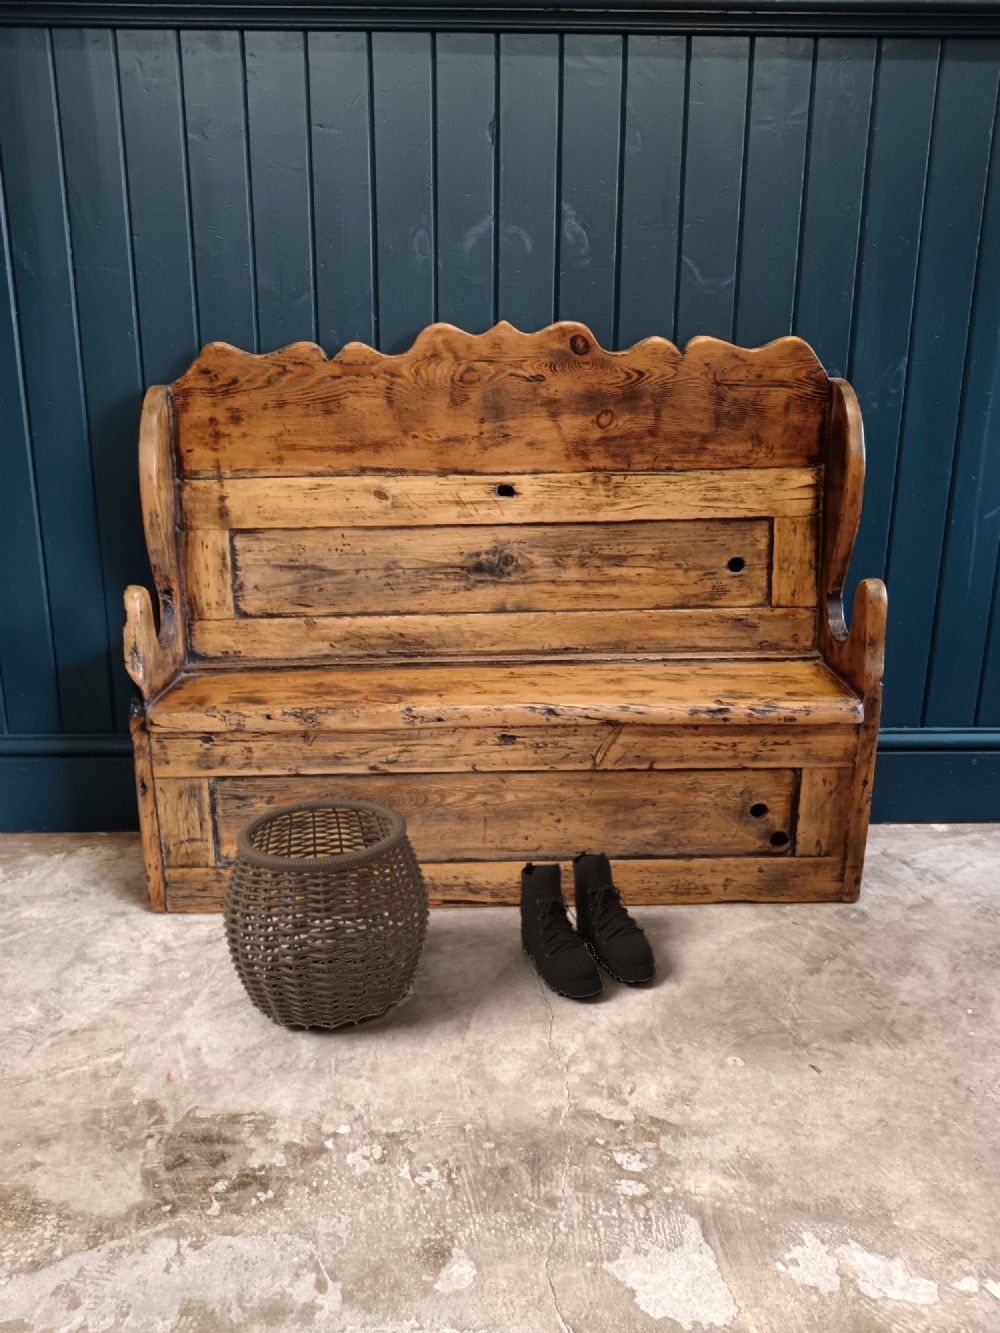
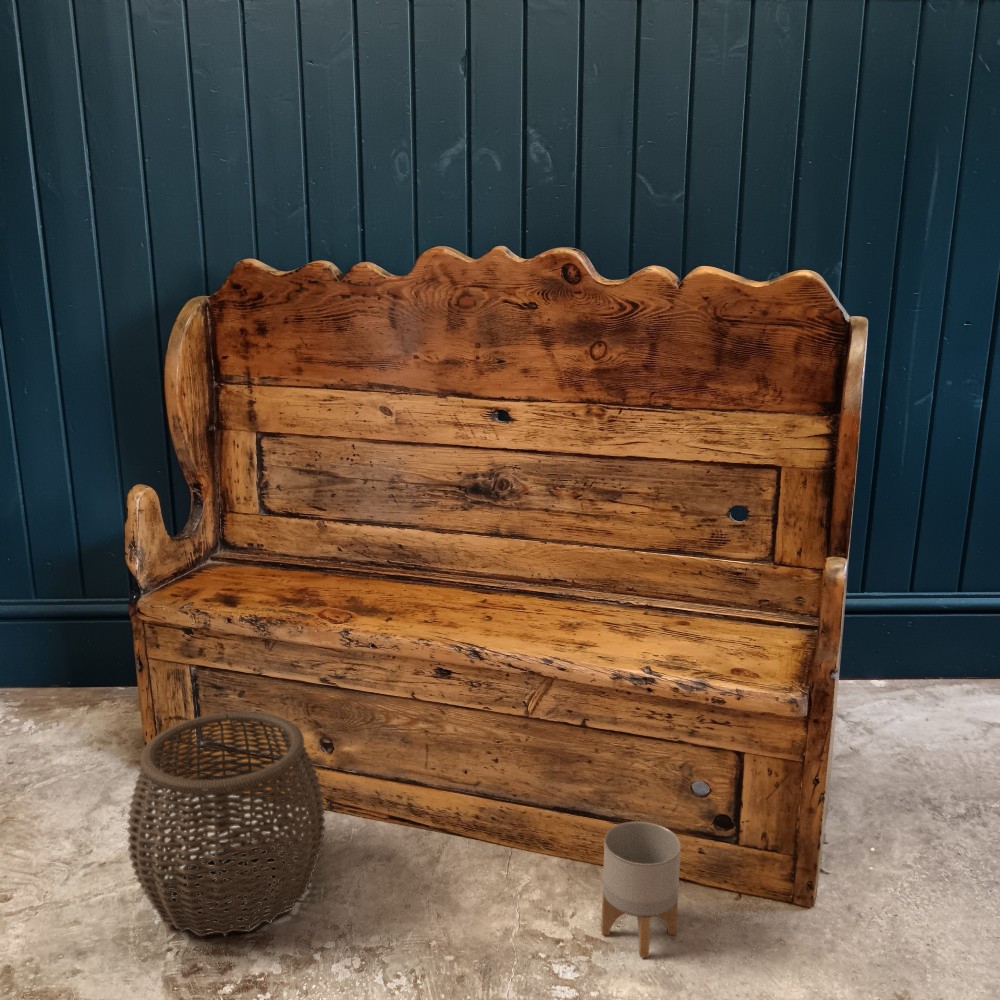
planter: none [710,843,785,964] -> present [601,821,681,957]
boots: present [520,851,656,998] -> none [416,799,532,956]

